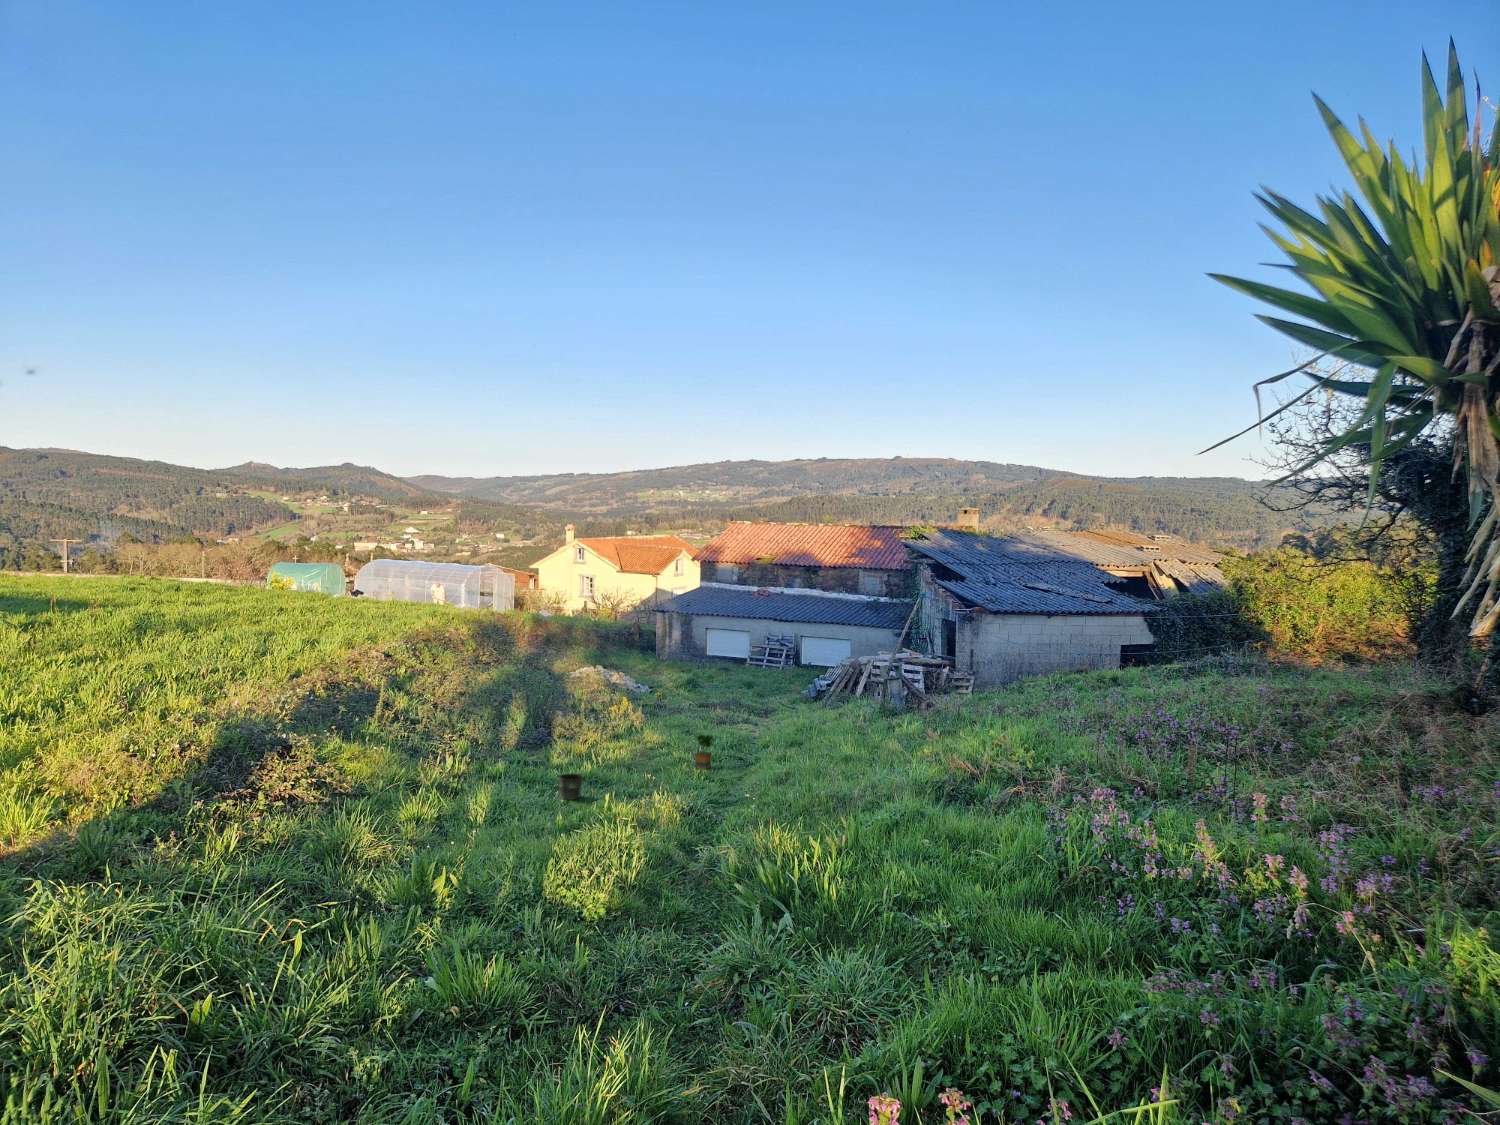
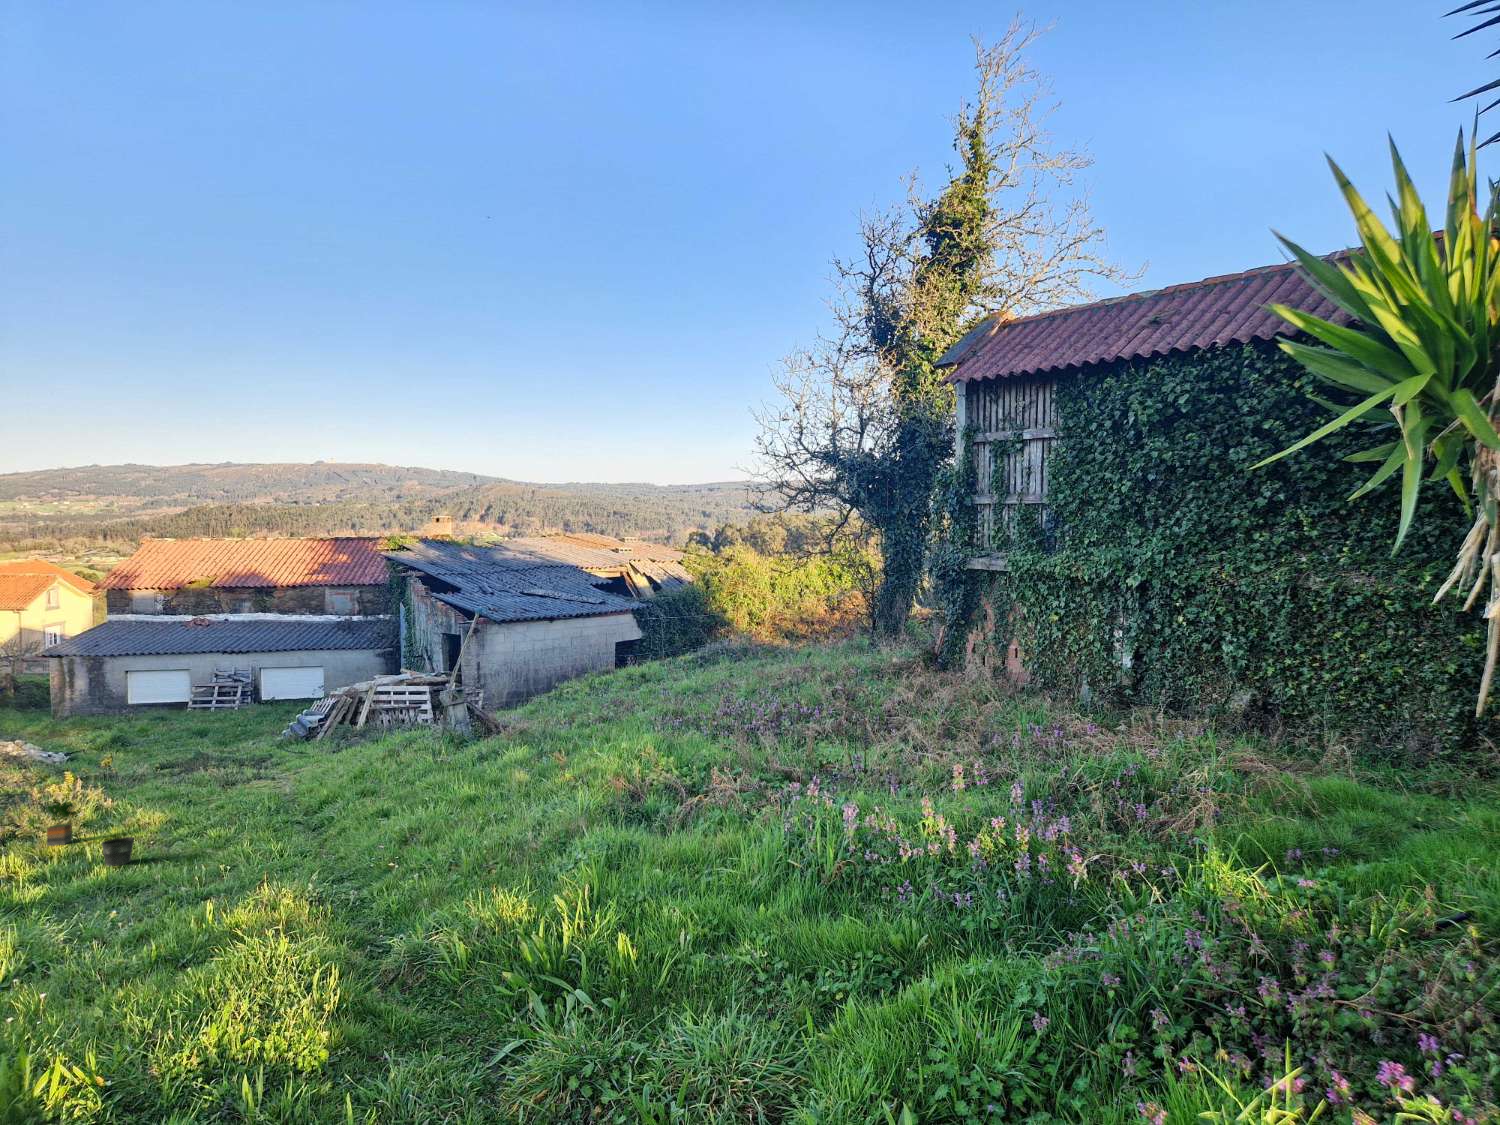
potted tree: present [695,734,715,769] -> present [46,802,77,846]

